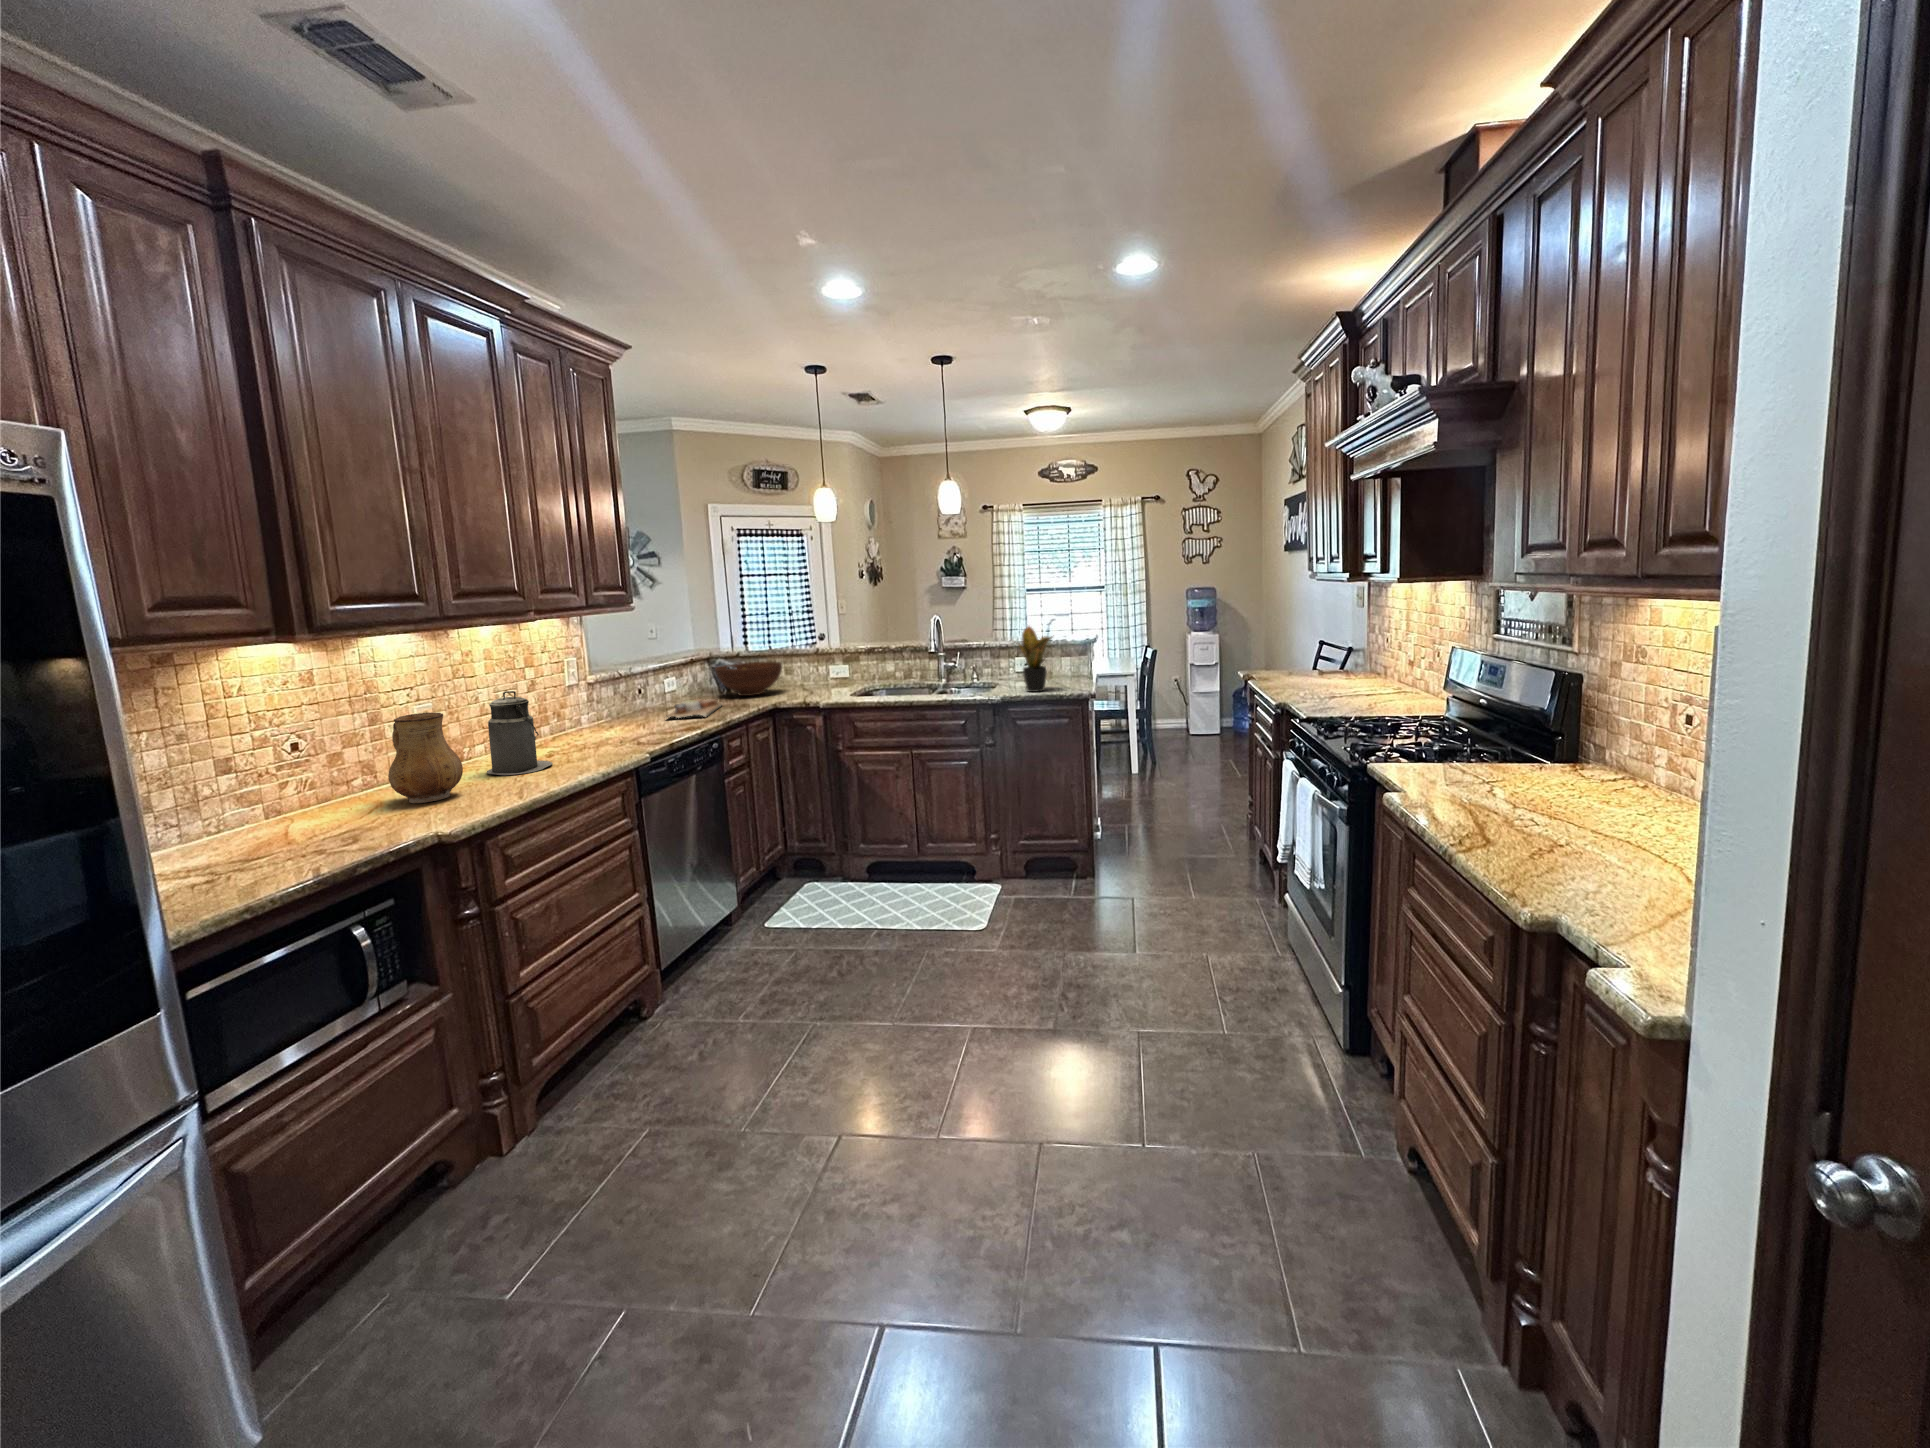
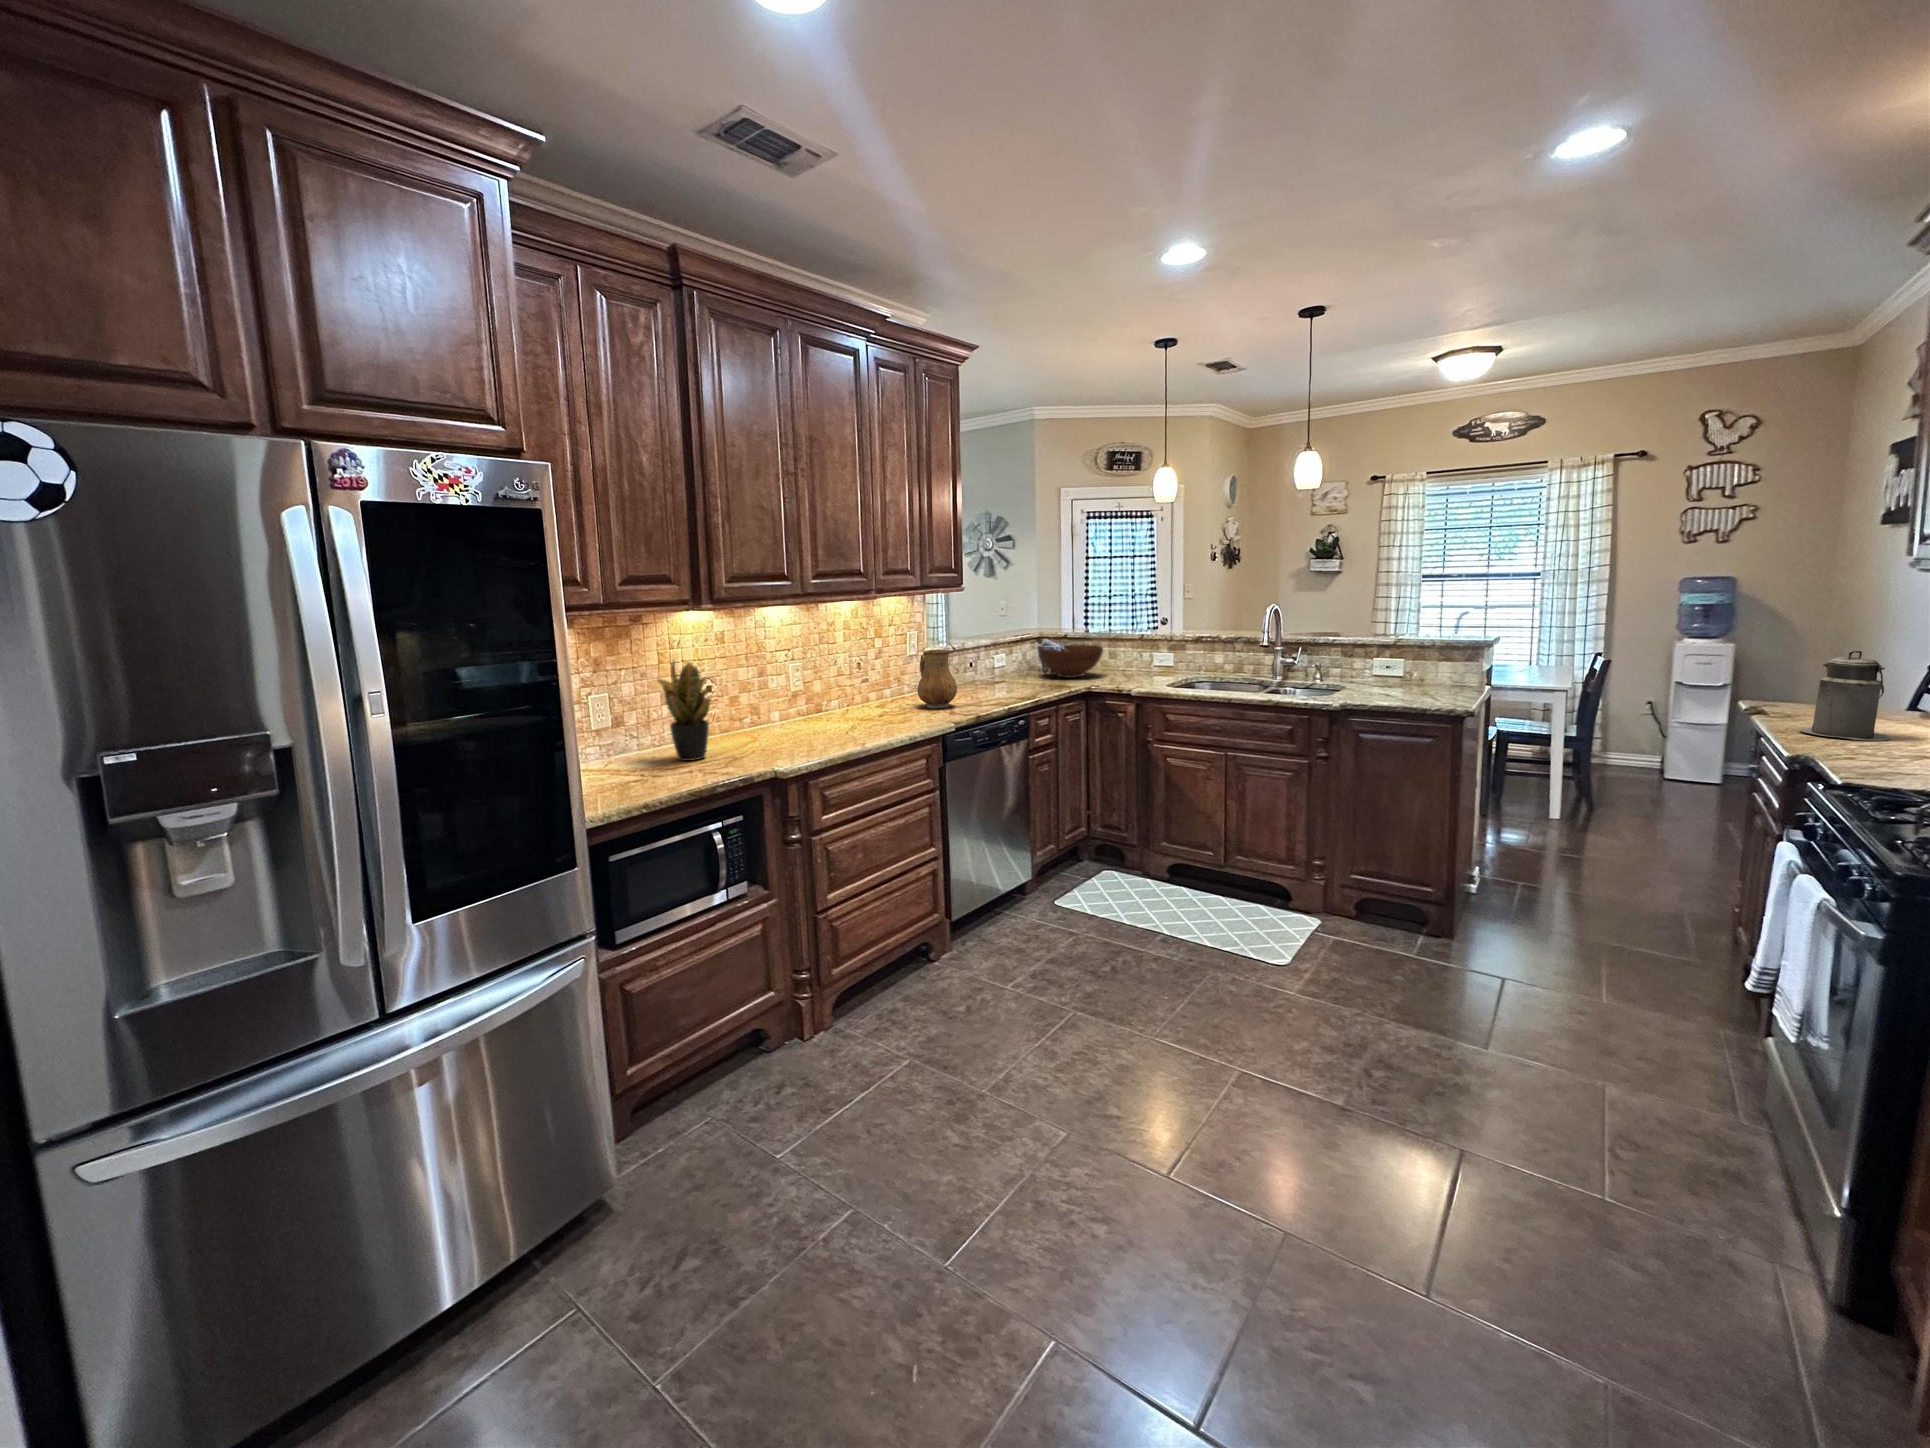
potted plant: present [1019,627,1052,692] -> present [658,661,713,761]
canister: present [487,691,552,775] -> present [1799,651,1890,741]
cutting board: present [666,699,722,718] -> none [983,676,1040,695]
ceramic pitcher: present [388,712,463,803] -> present [917,650,957,708]

